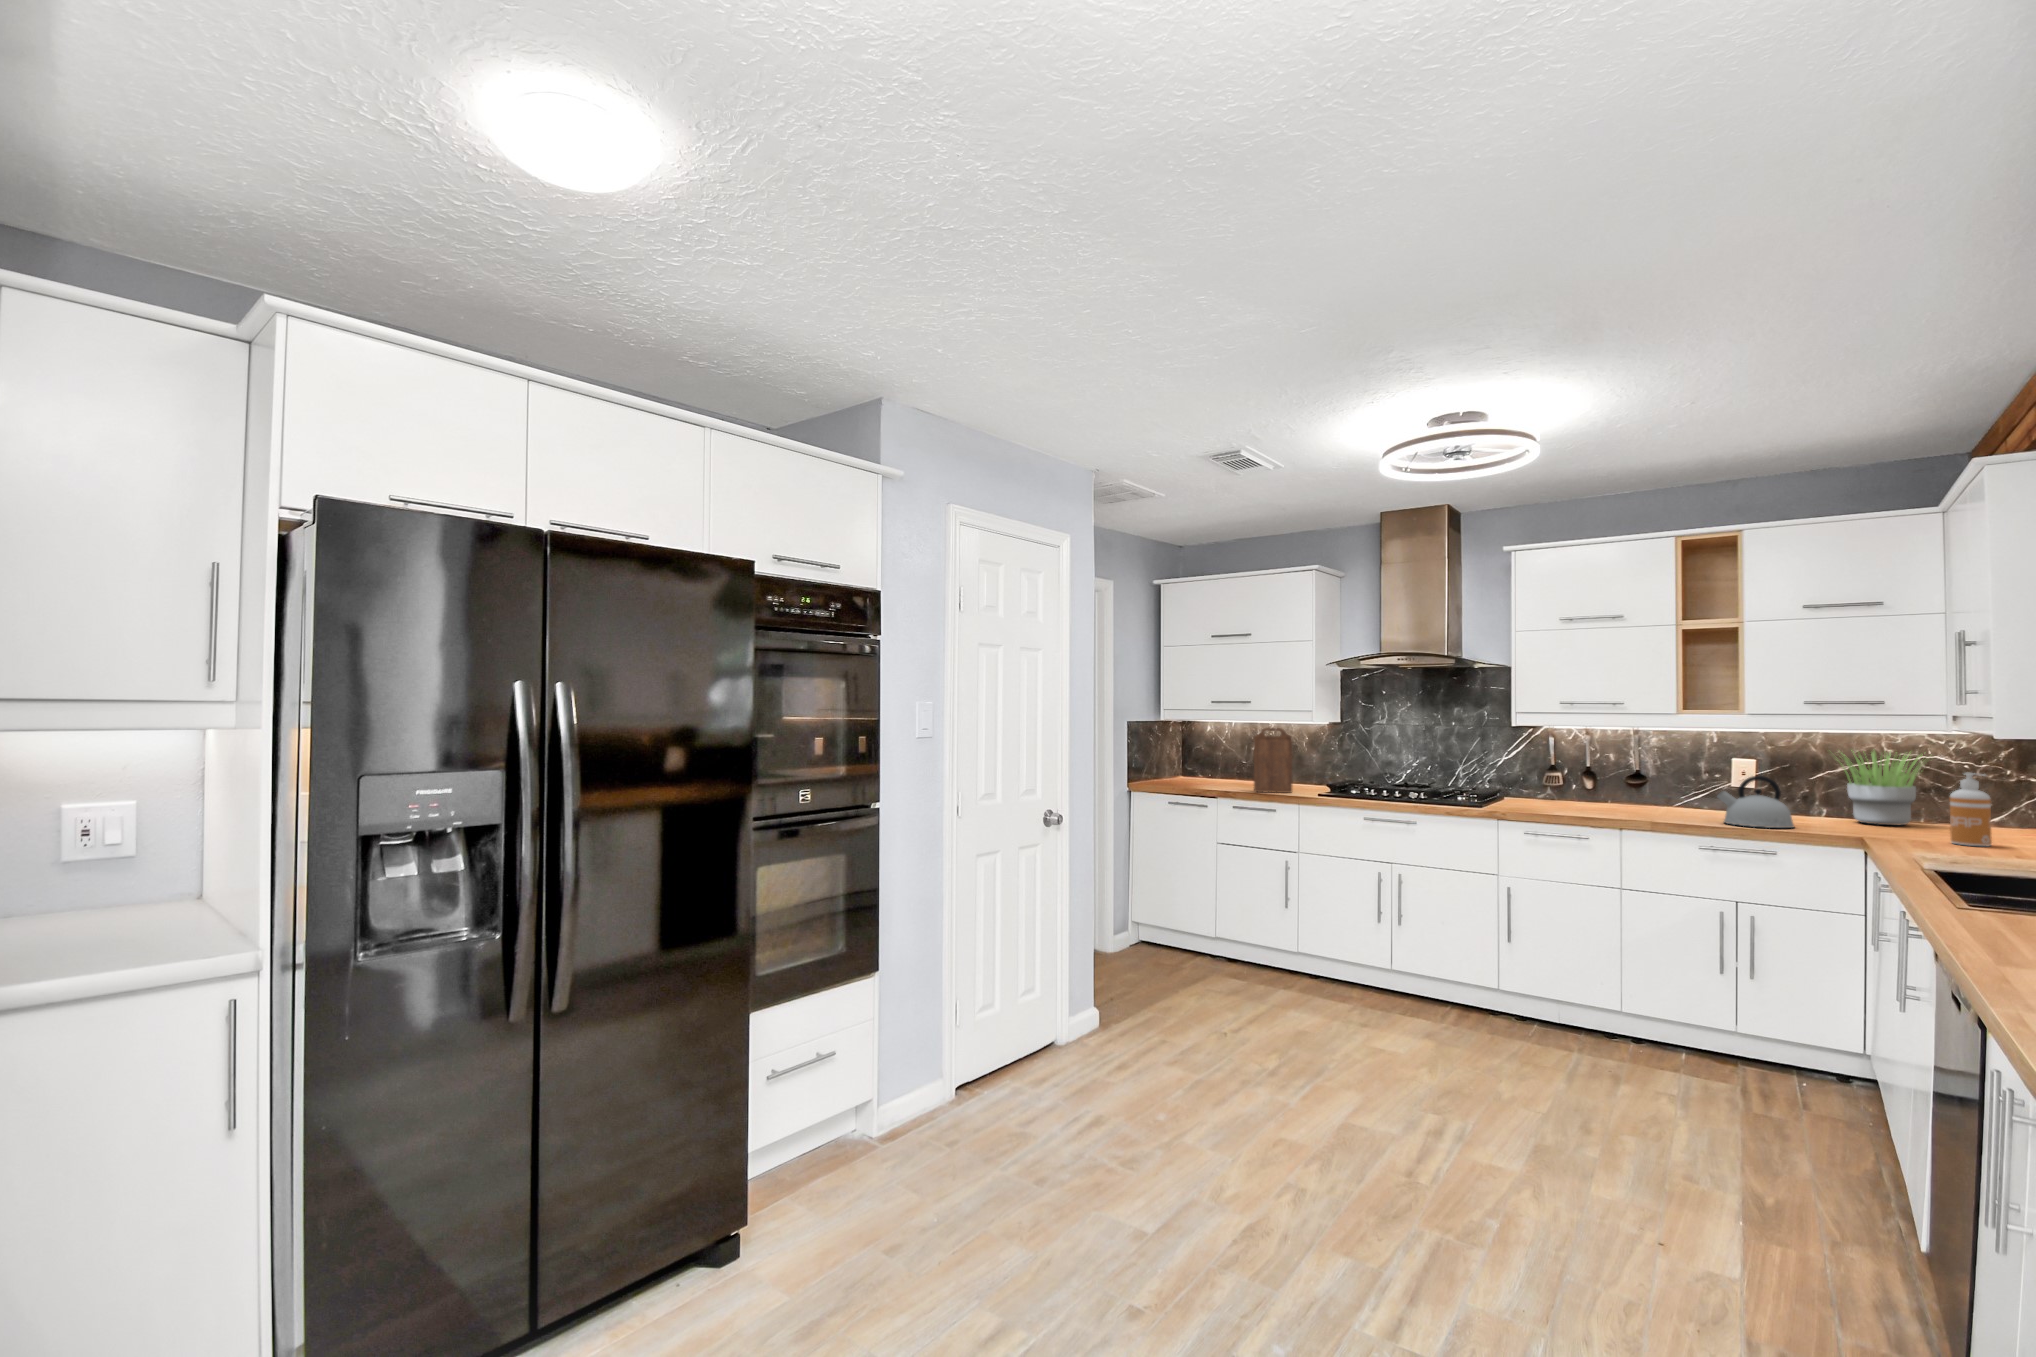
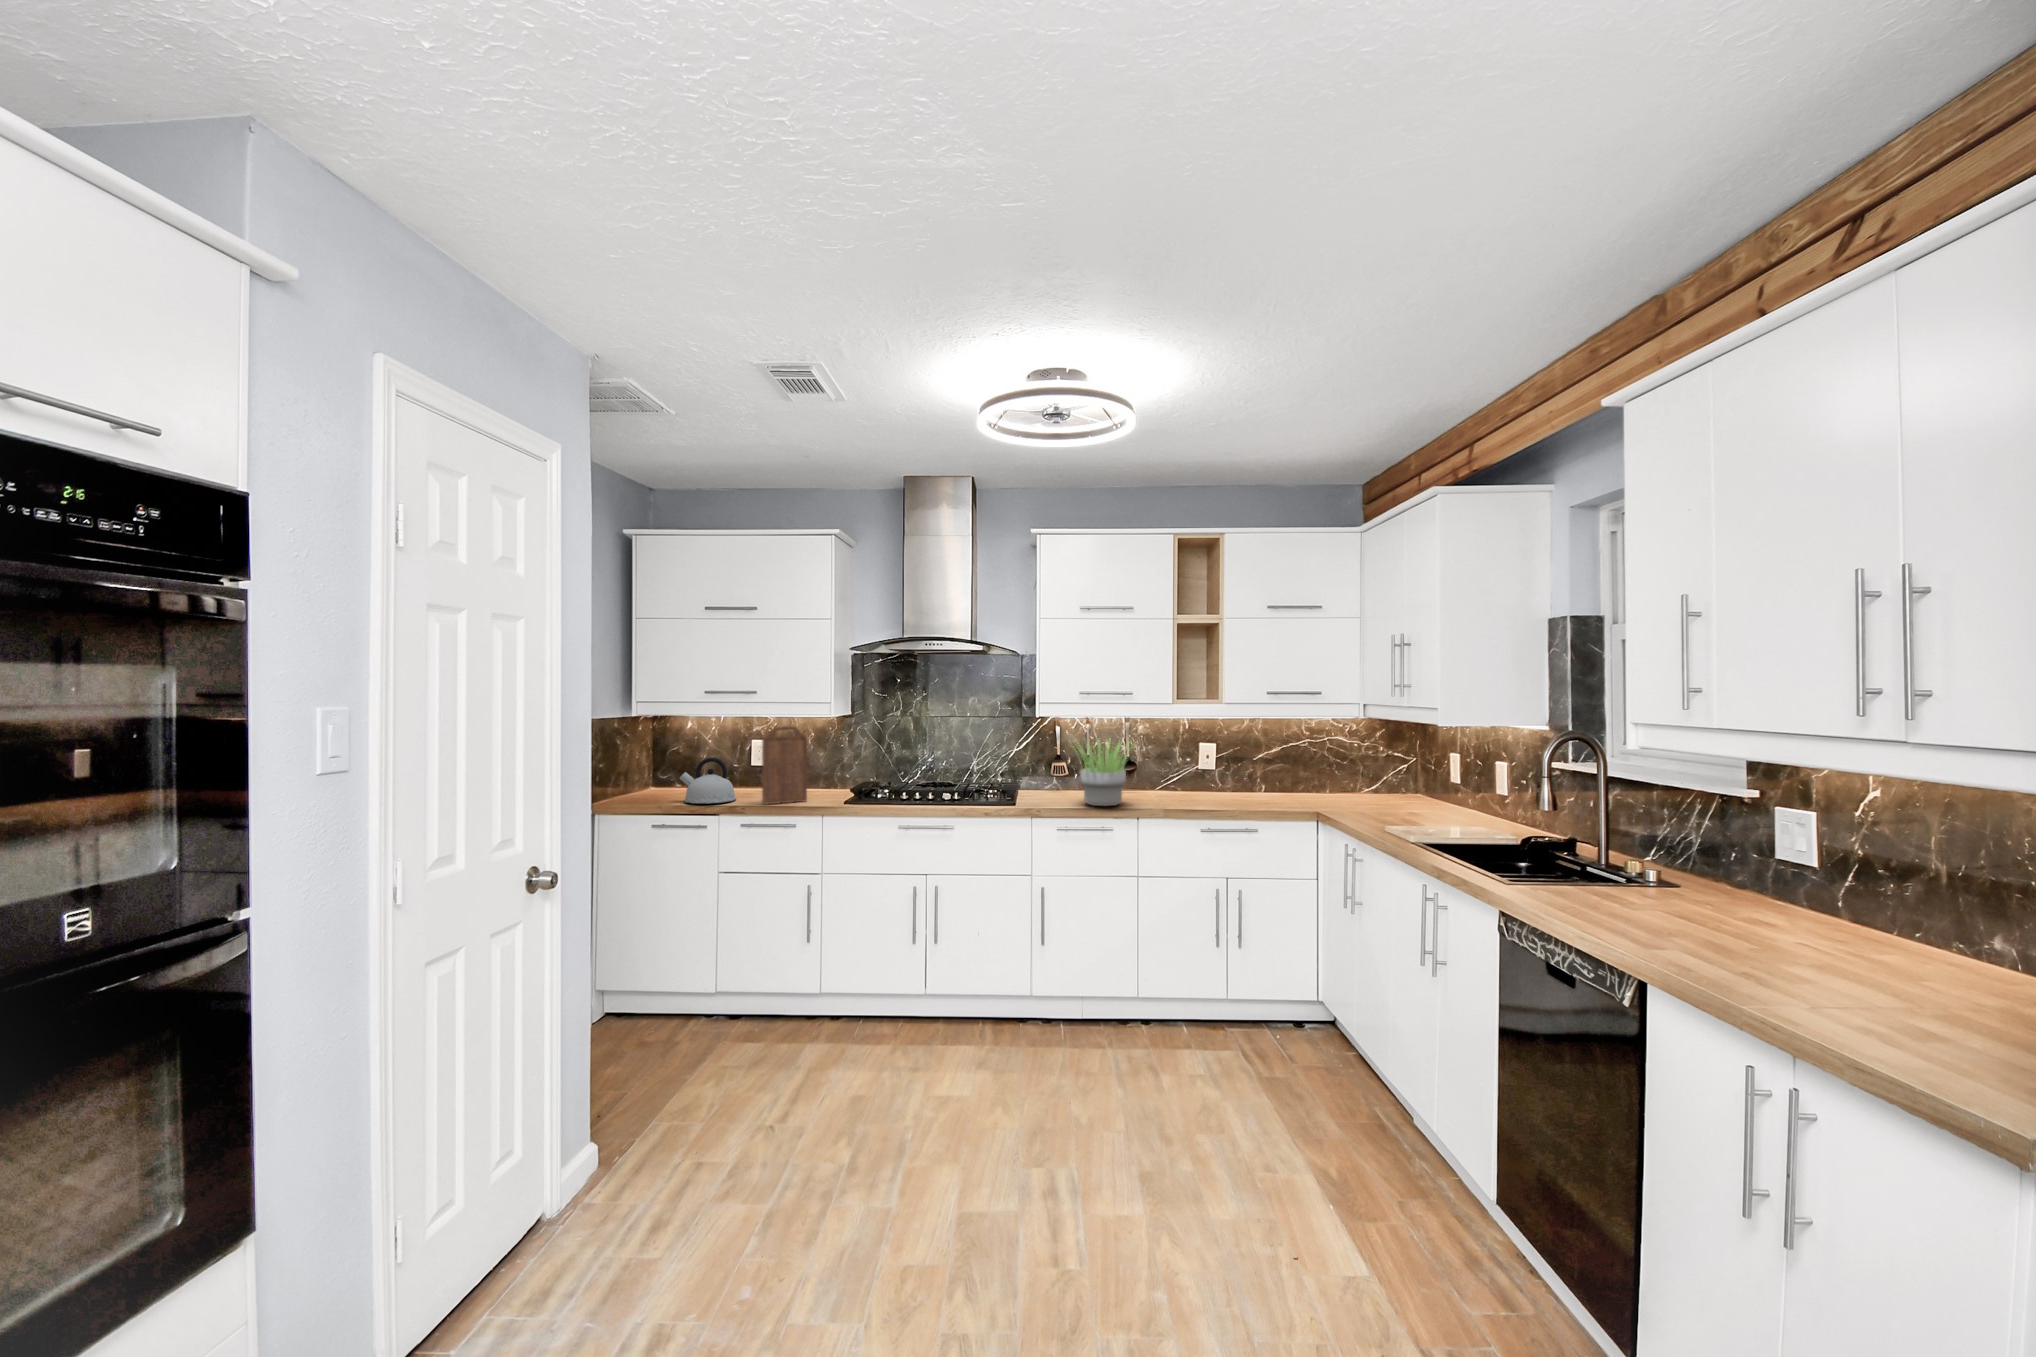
potted plant: present [1841,753,1921,825] -> present [1072,740,1132,806]
soap dispenser: present [1950,773,1992,846] -> none [1381,755,1406,816]
kettle: present [1717,776,1794,828] -> present [680,758,736,804]

